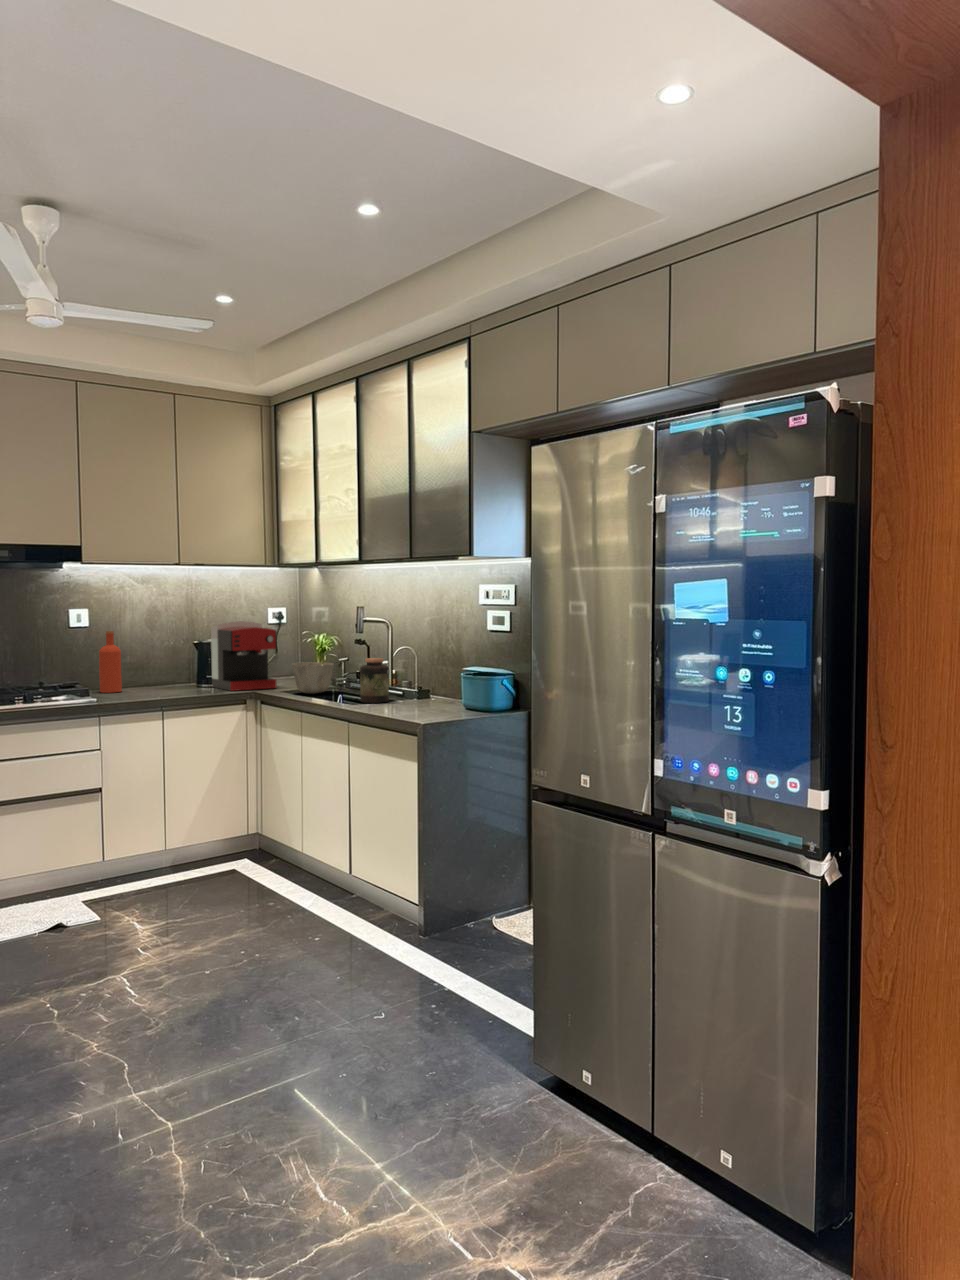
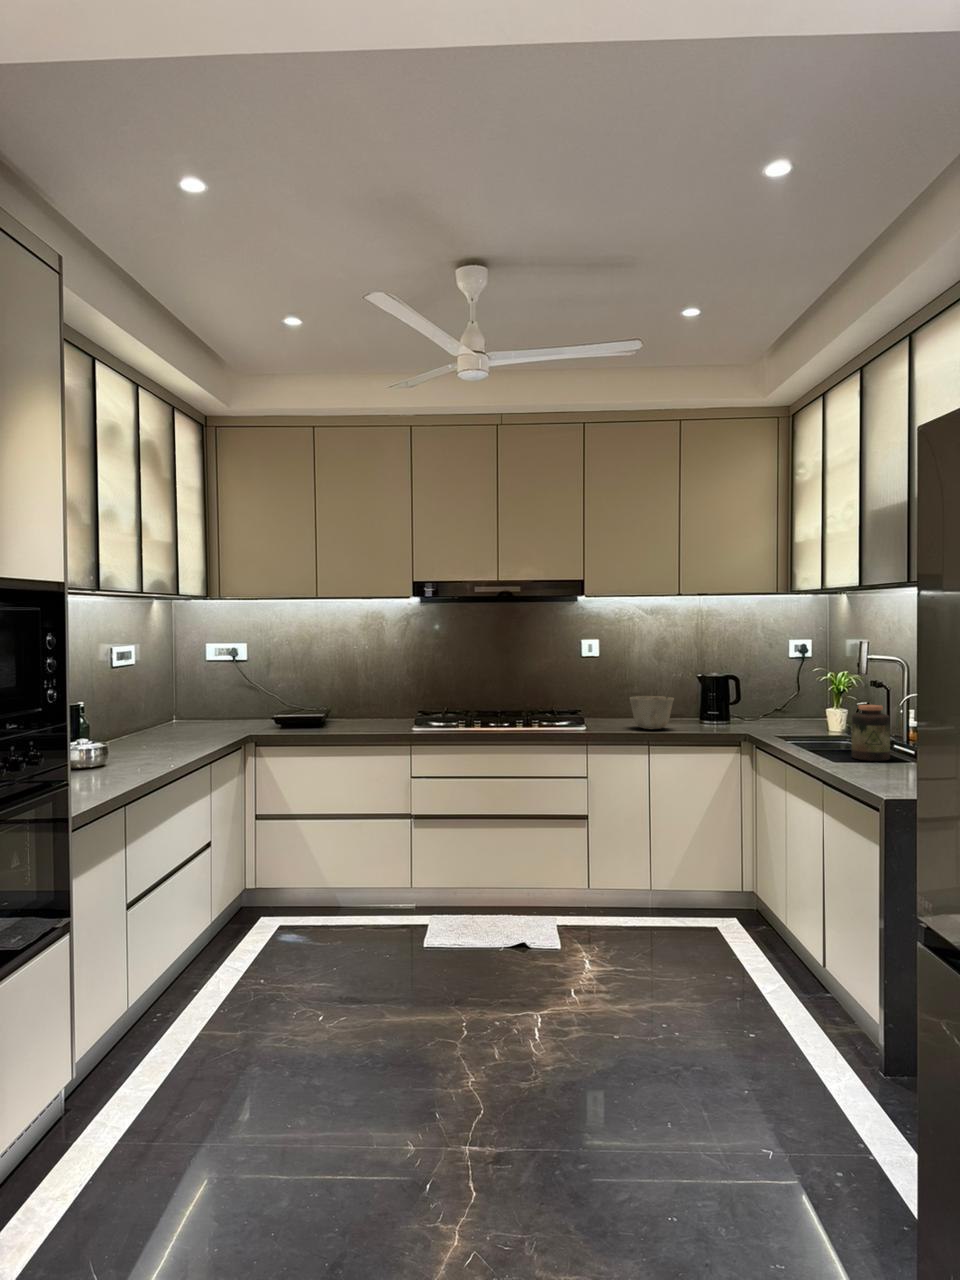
coffee maker: present [211,621,277,691] -> none [713,655,779,731]
bottle: present [99,631,122,693] -> none [600,663,621,724]
ceramic bowl: present [292,662,334,694] -> present [630,696,674,729]

